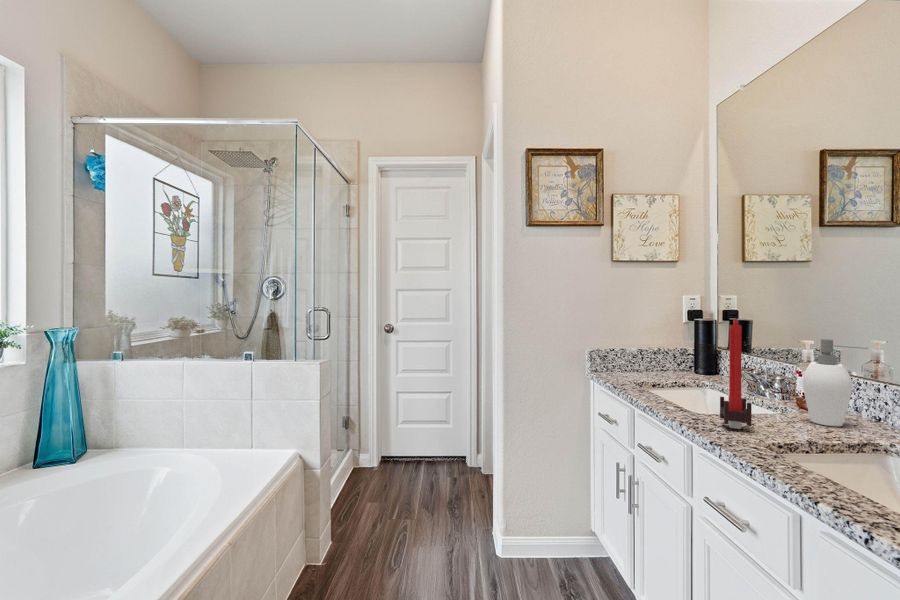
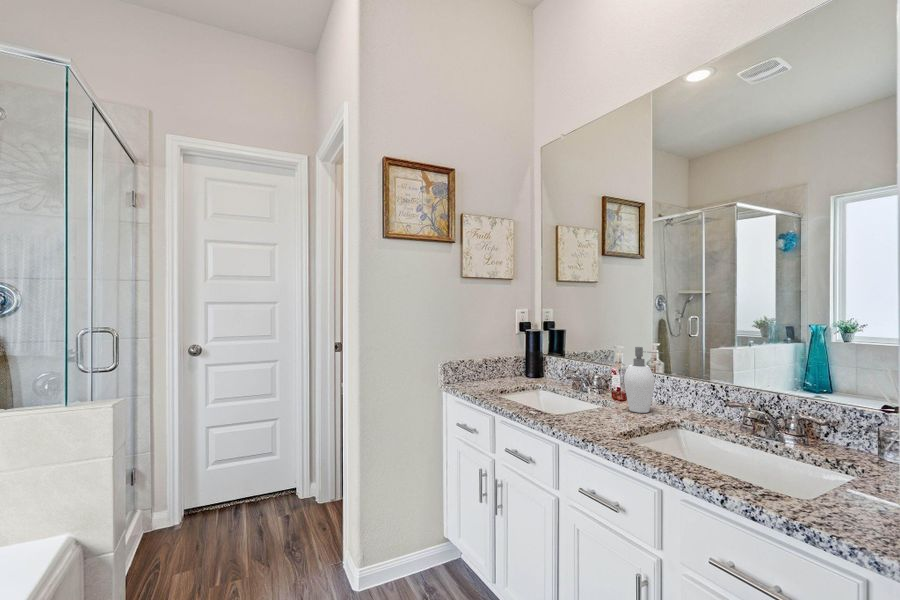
candle: present [720,319,752,429] -> none [579,335,604,425]

